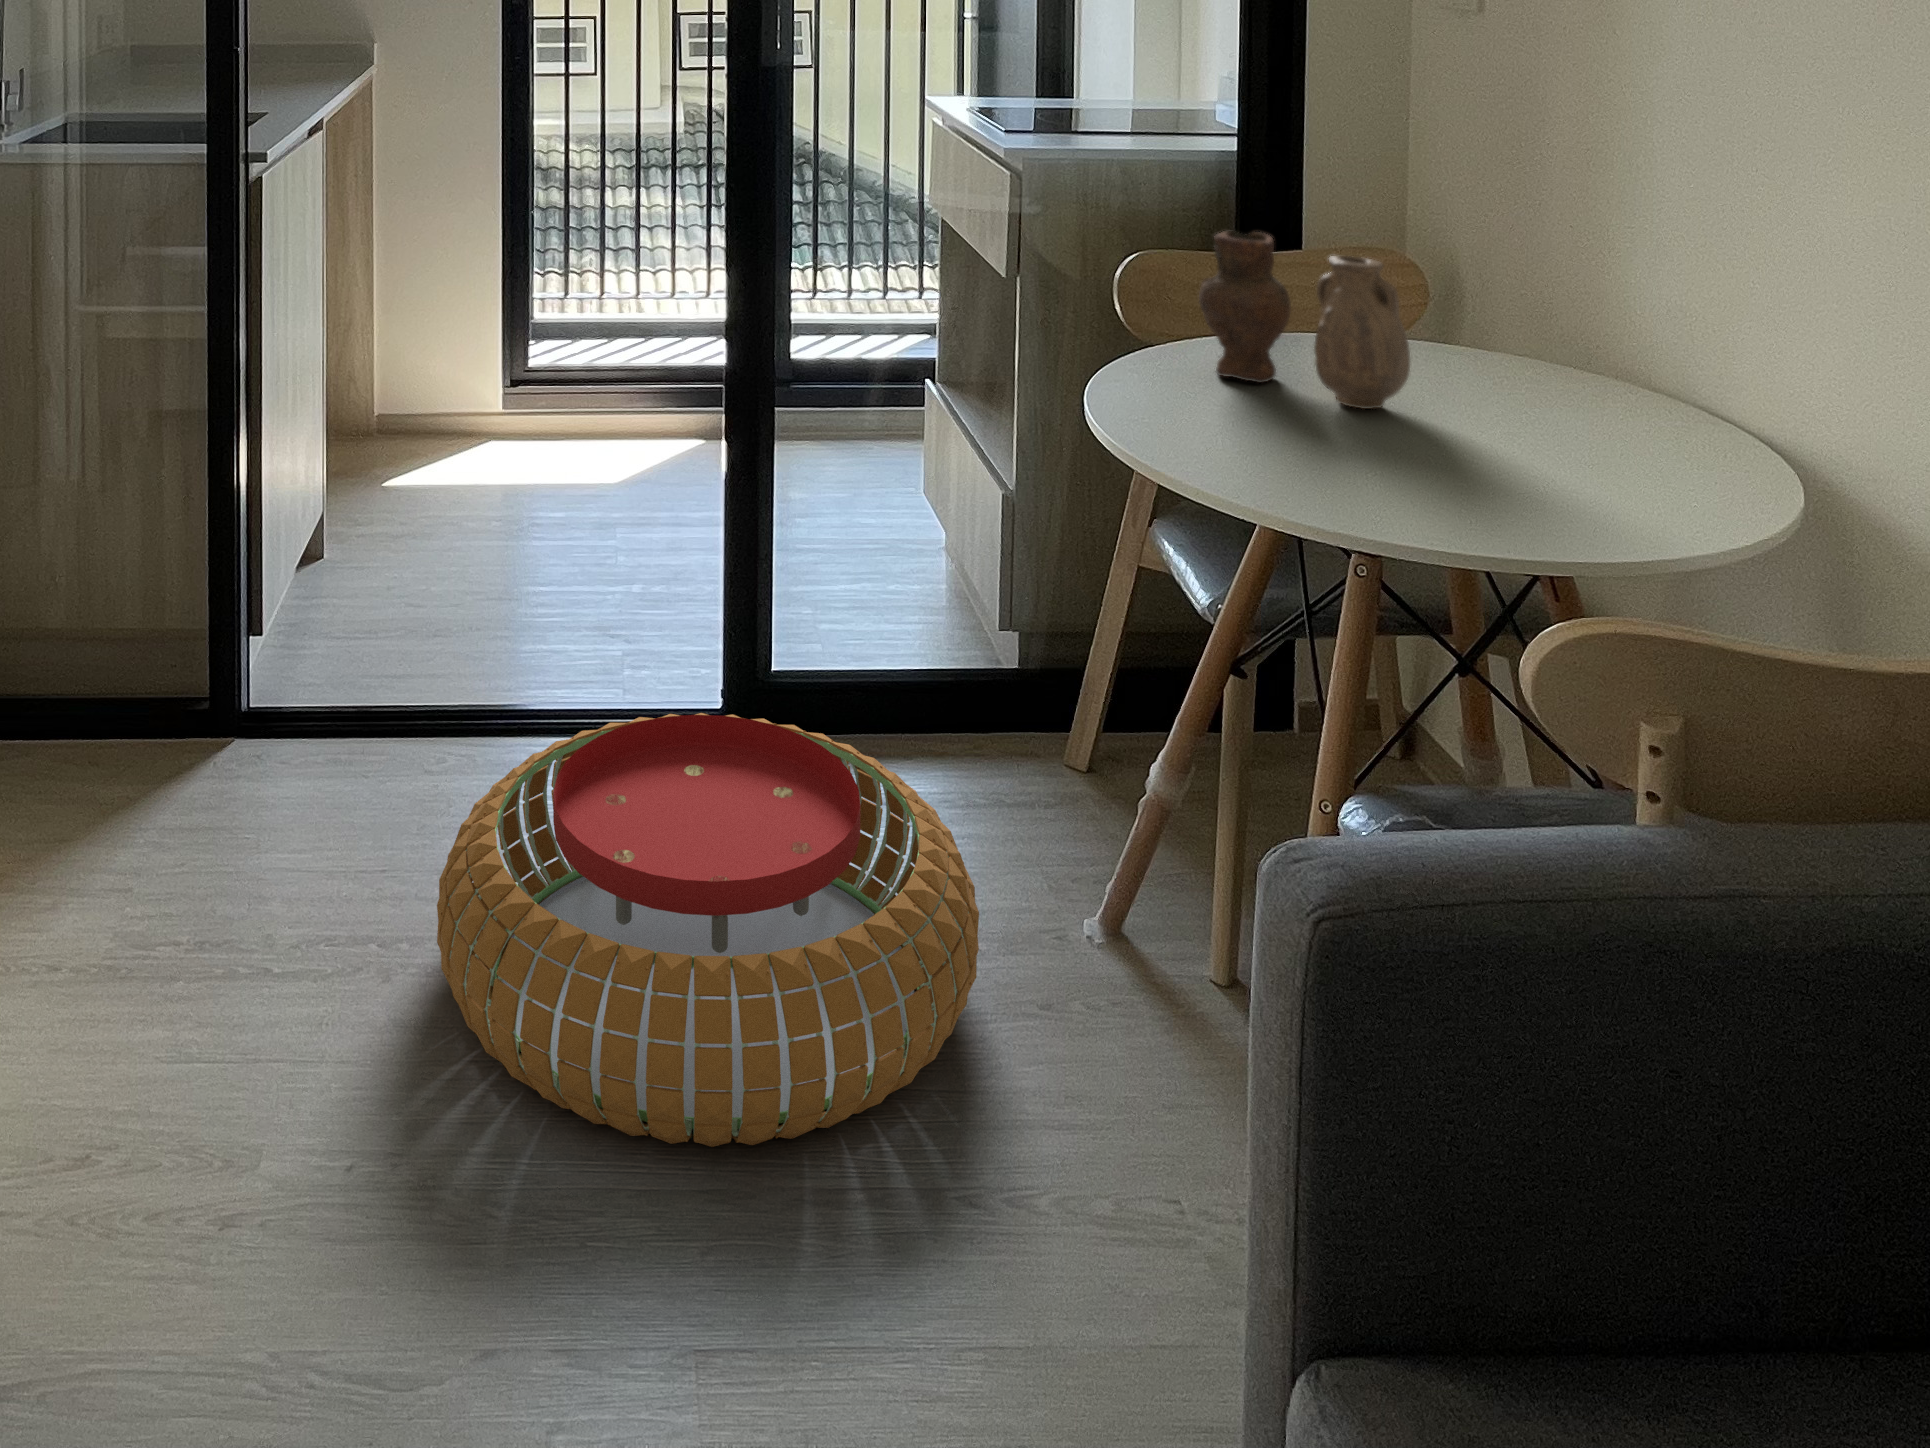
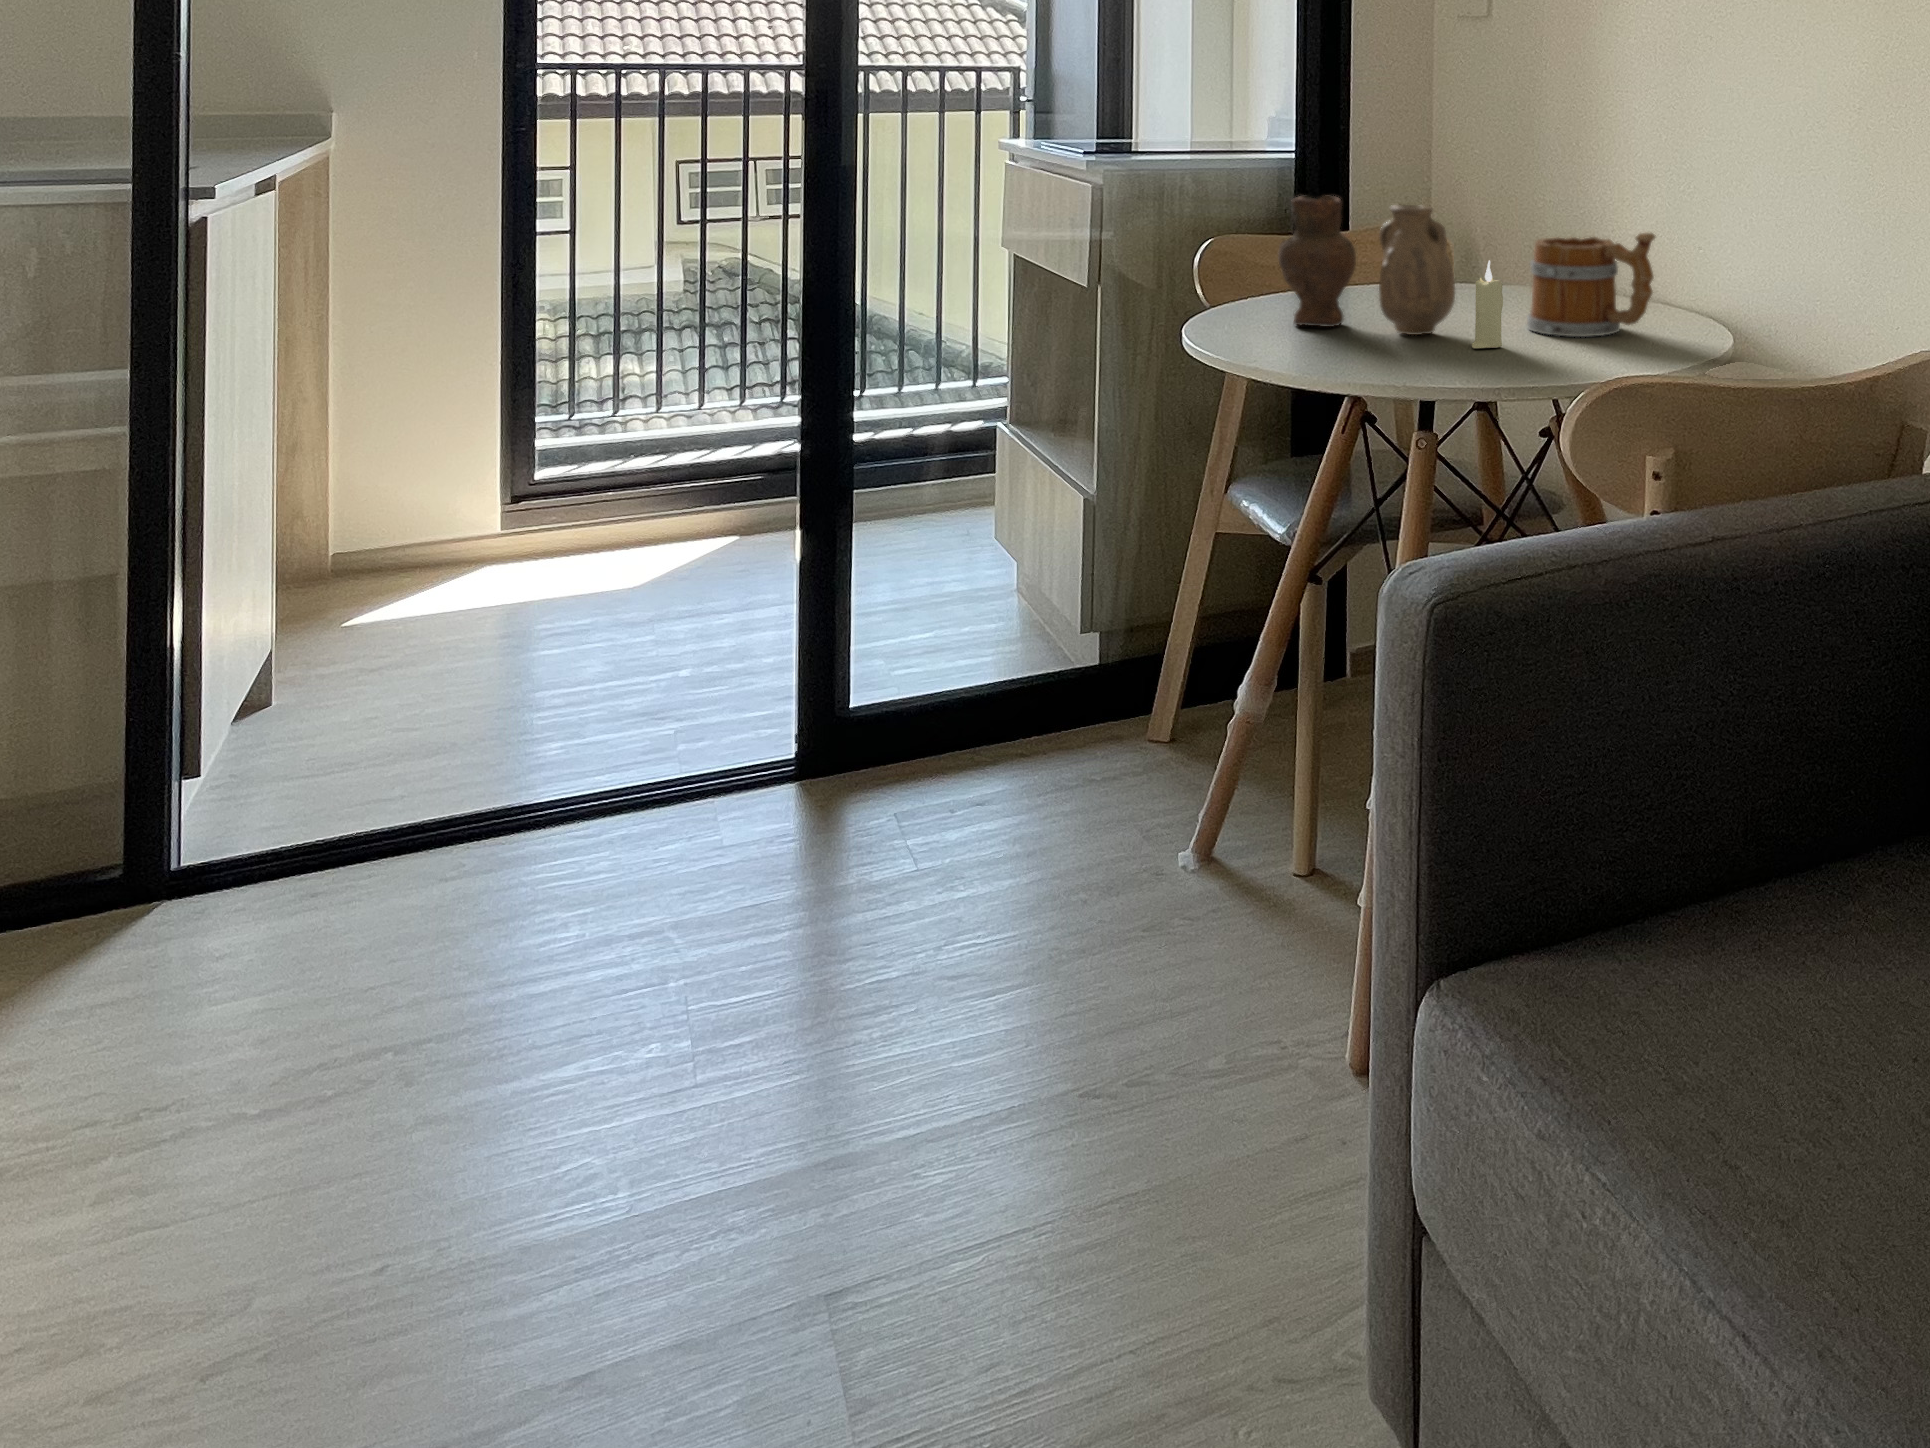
mug: none [1507,305,1686,439] -> present [1527,233,1656,337]
candle: none [1426,340,1467,444] -> present [1472,260,1503,348]
pouf: present [437,713,979,1147] -> none [480,729,1089,1161]

